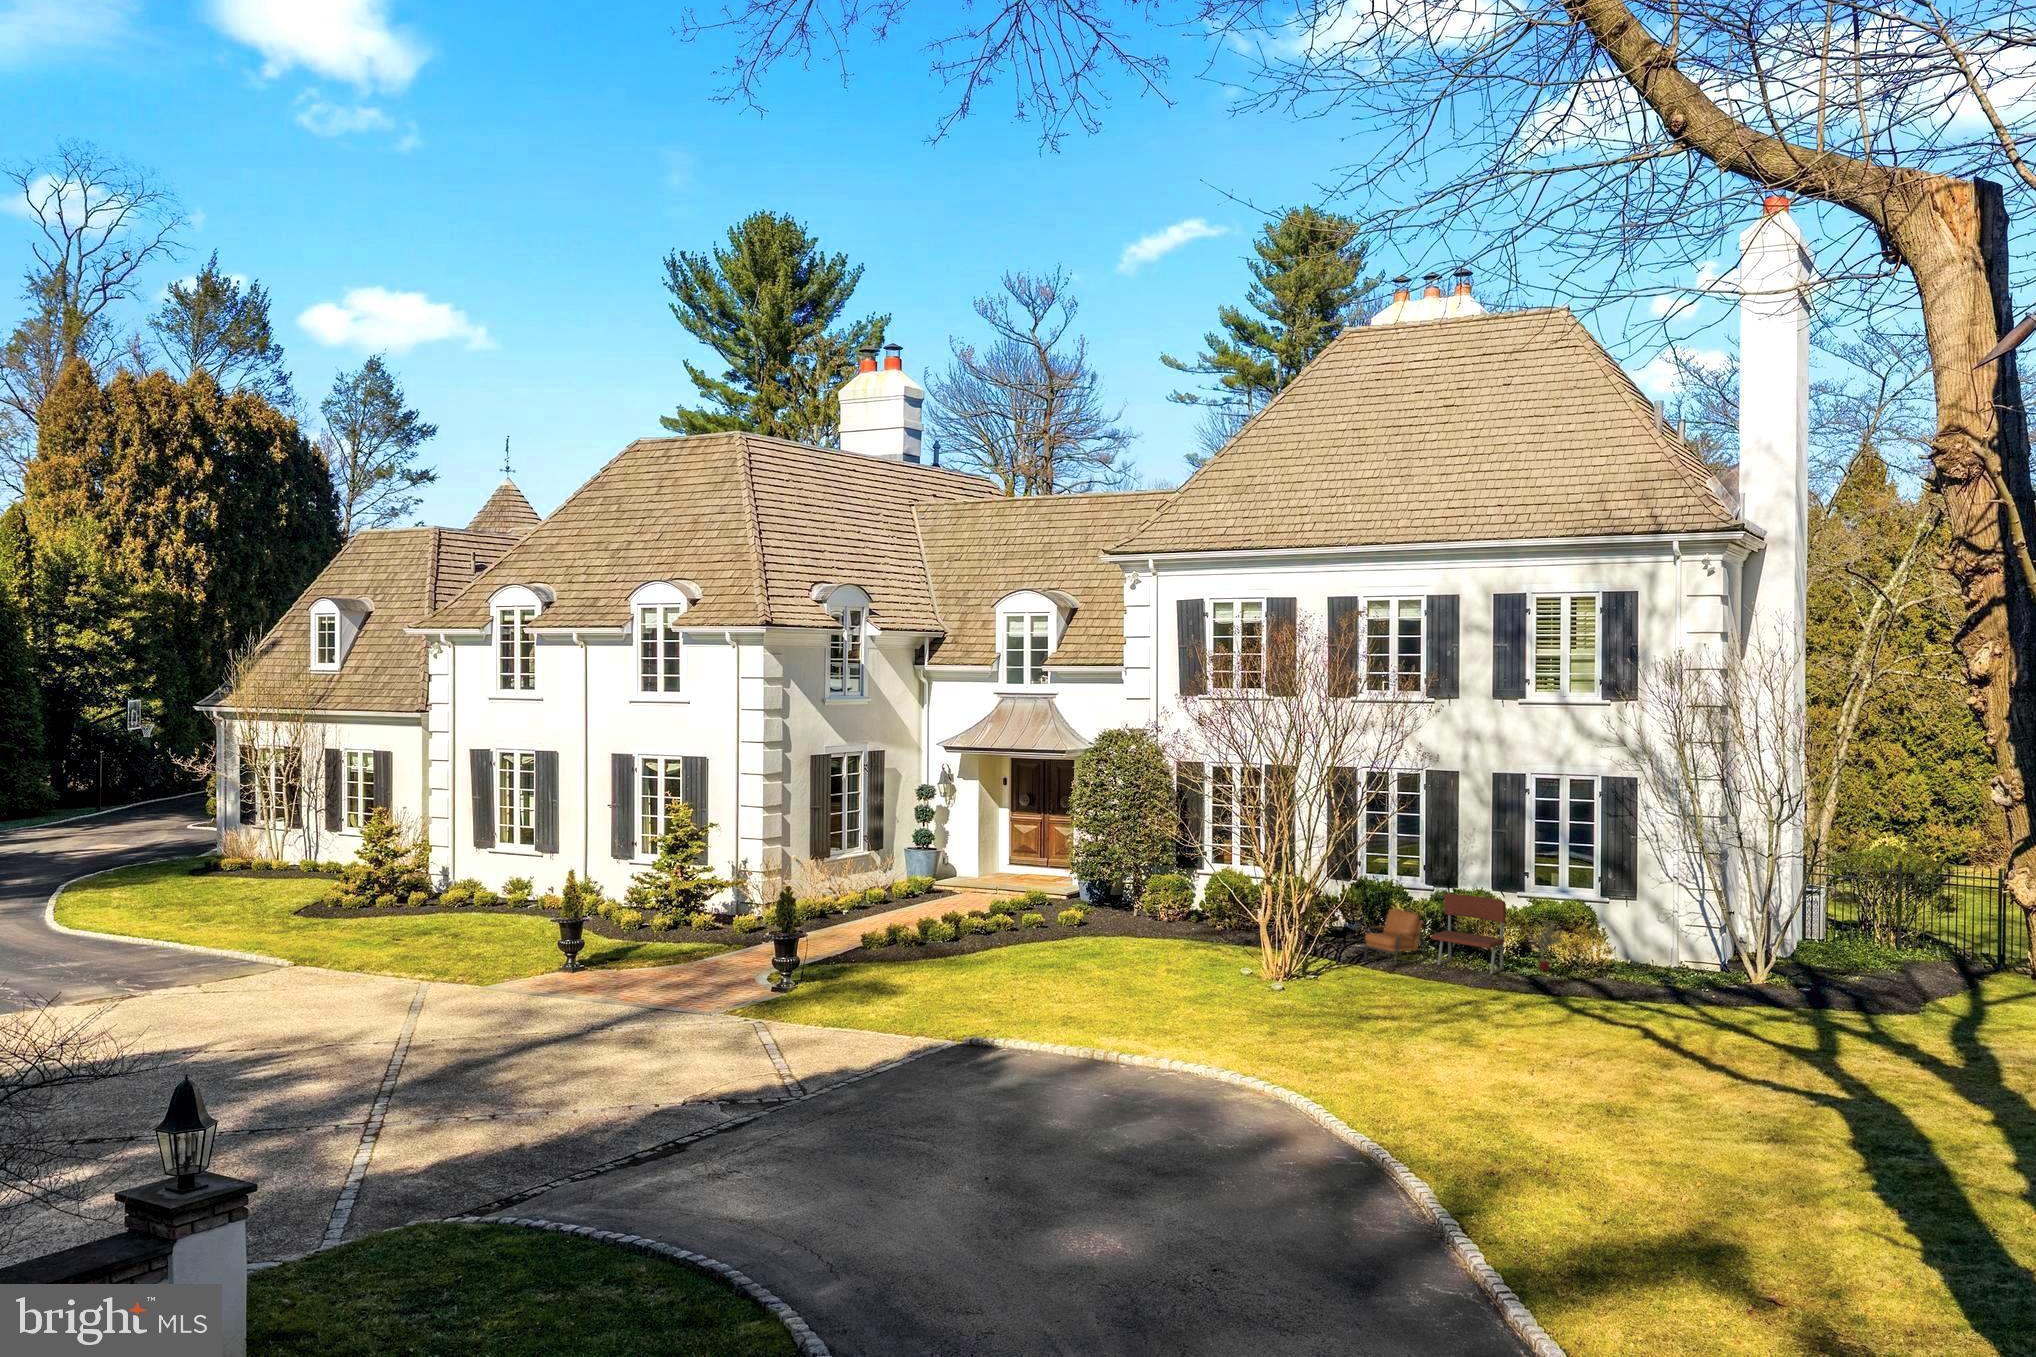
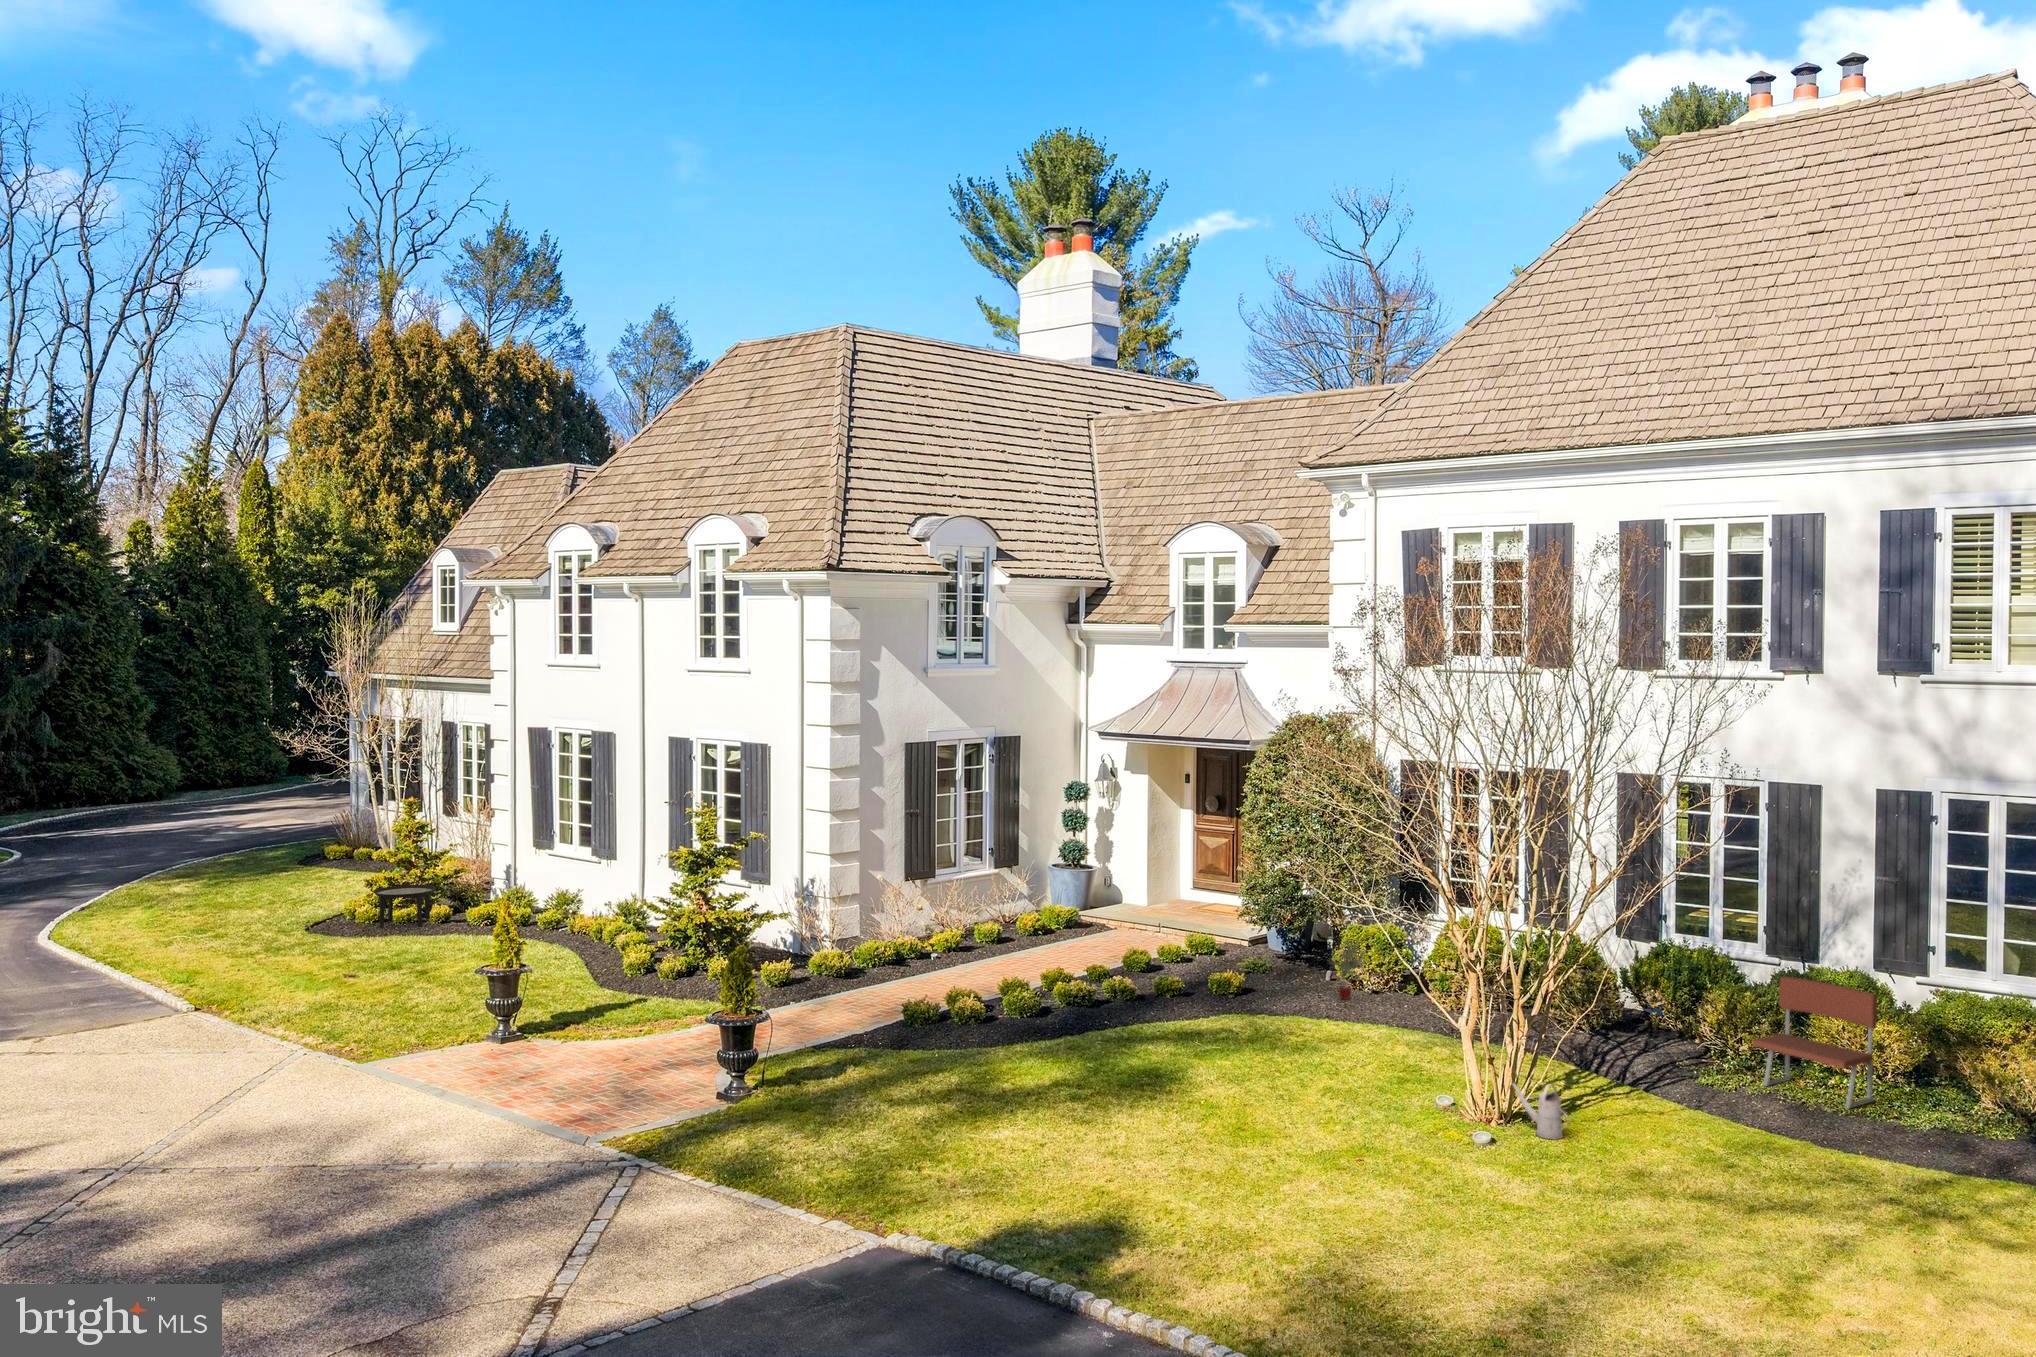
round table: none [340,883,396,919] -> present [373,885,436,928]
chair: present [1364,909,1426,965] -> none [1647,993,1748,1083]
potted tree: present [1529,921,1562,971] -> present [1329,940,1365,1000]
watering can: none [1299,968,1339,1004] -> present [1513,1083,1569,1140]

